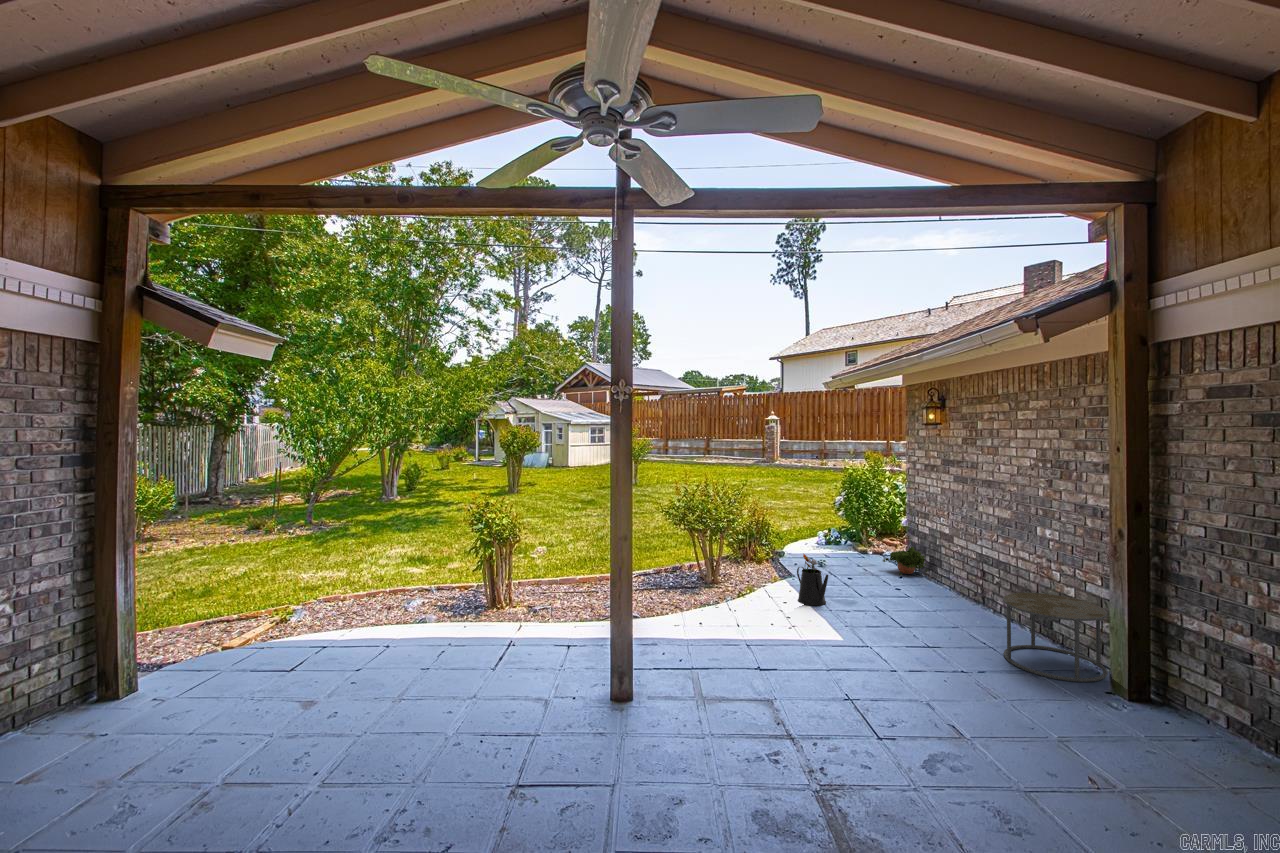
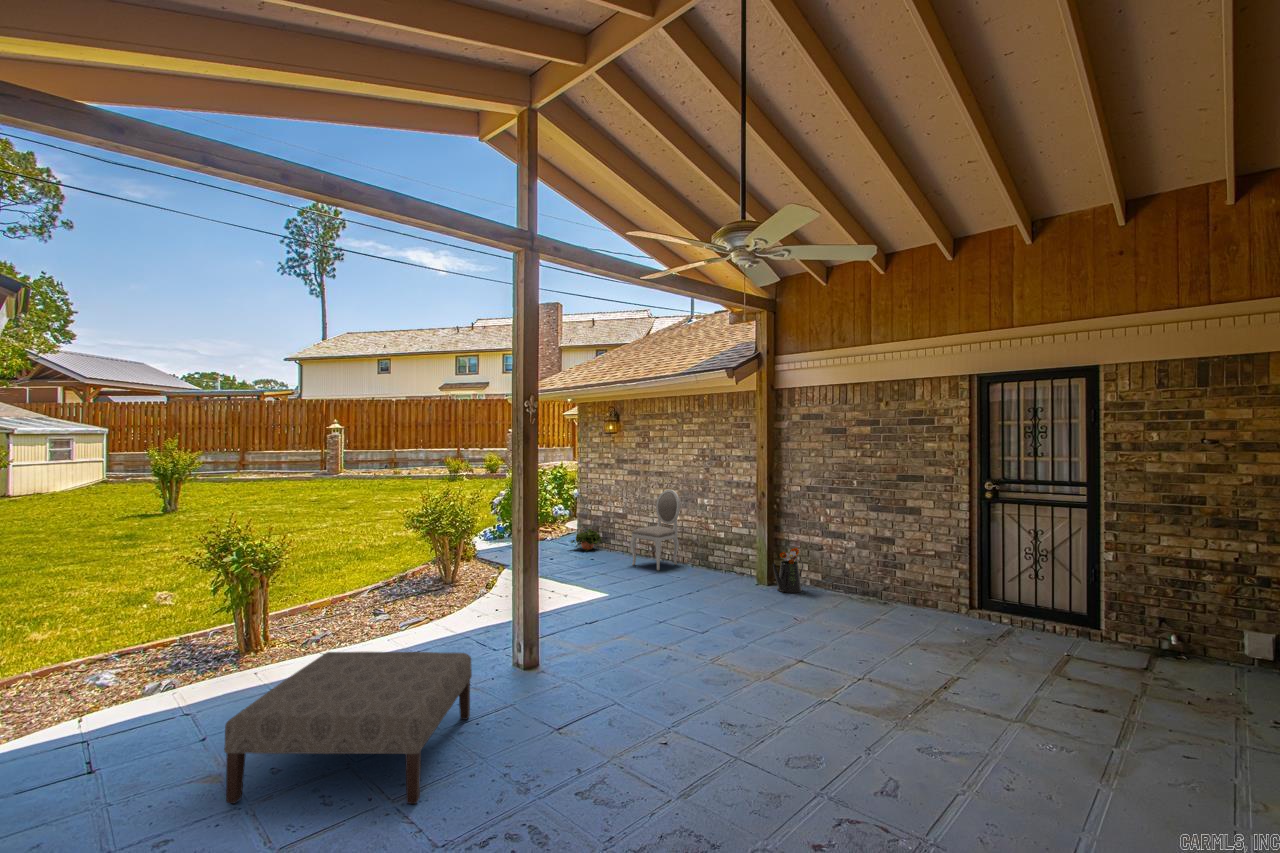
dining chair: none [929,508,1008,623] -> present [630,490,680,570]
watering can: present [797,554,828,606] -> present [772,548,803,593]
side table: present [1003,593,1108,682] -> none [699,538,751,585]
ottoman: none [253,629,467,804] -> present [224,652,472,804]

